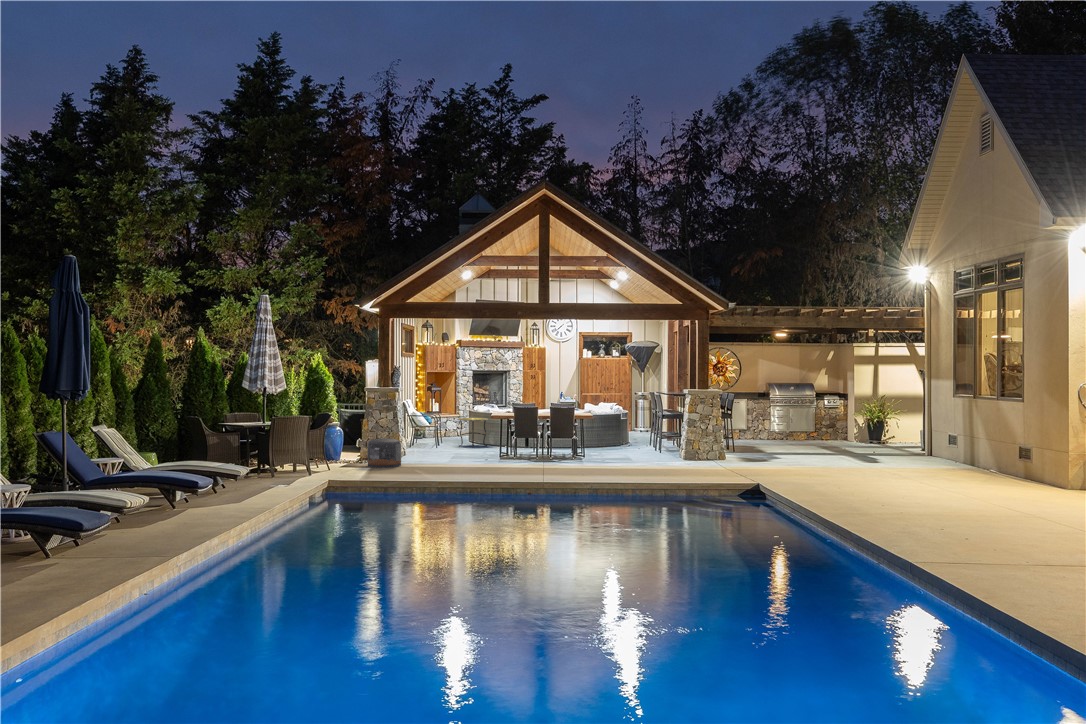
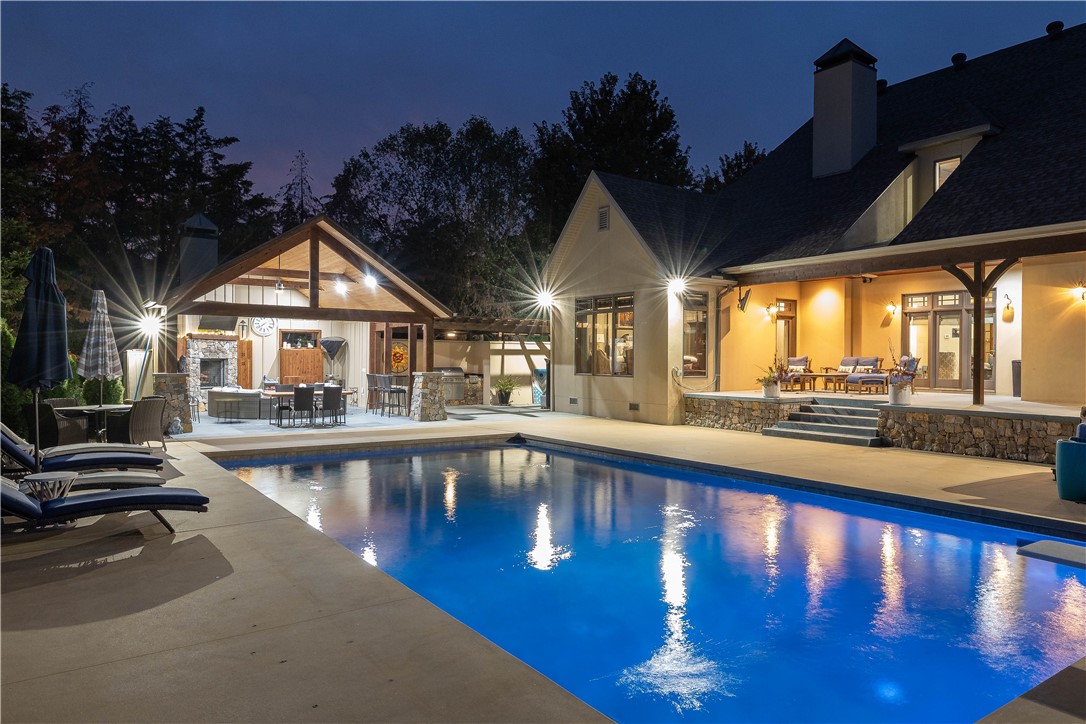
pouf: present [368,438,401,468] -> none [187,417,218,442]

